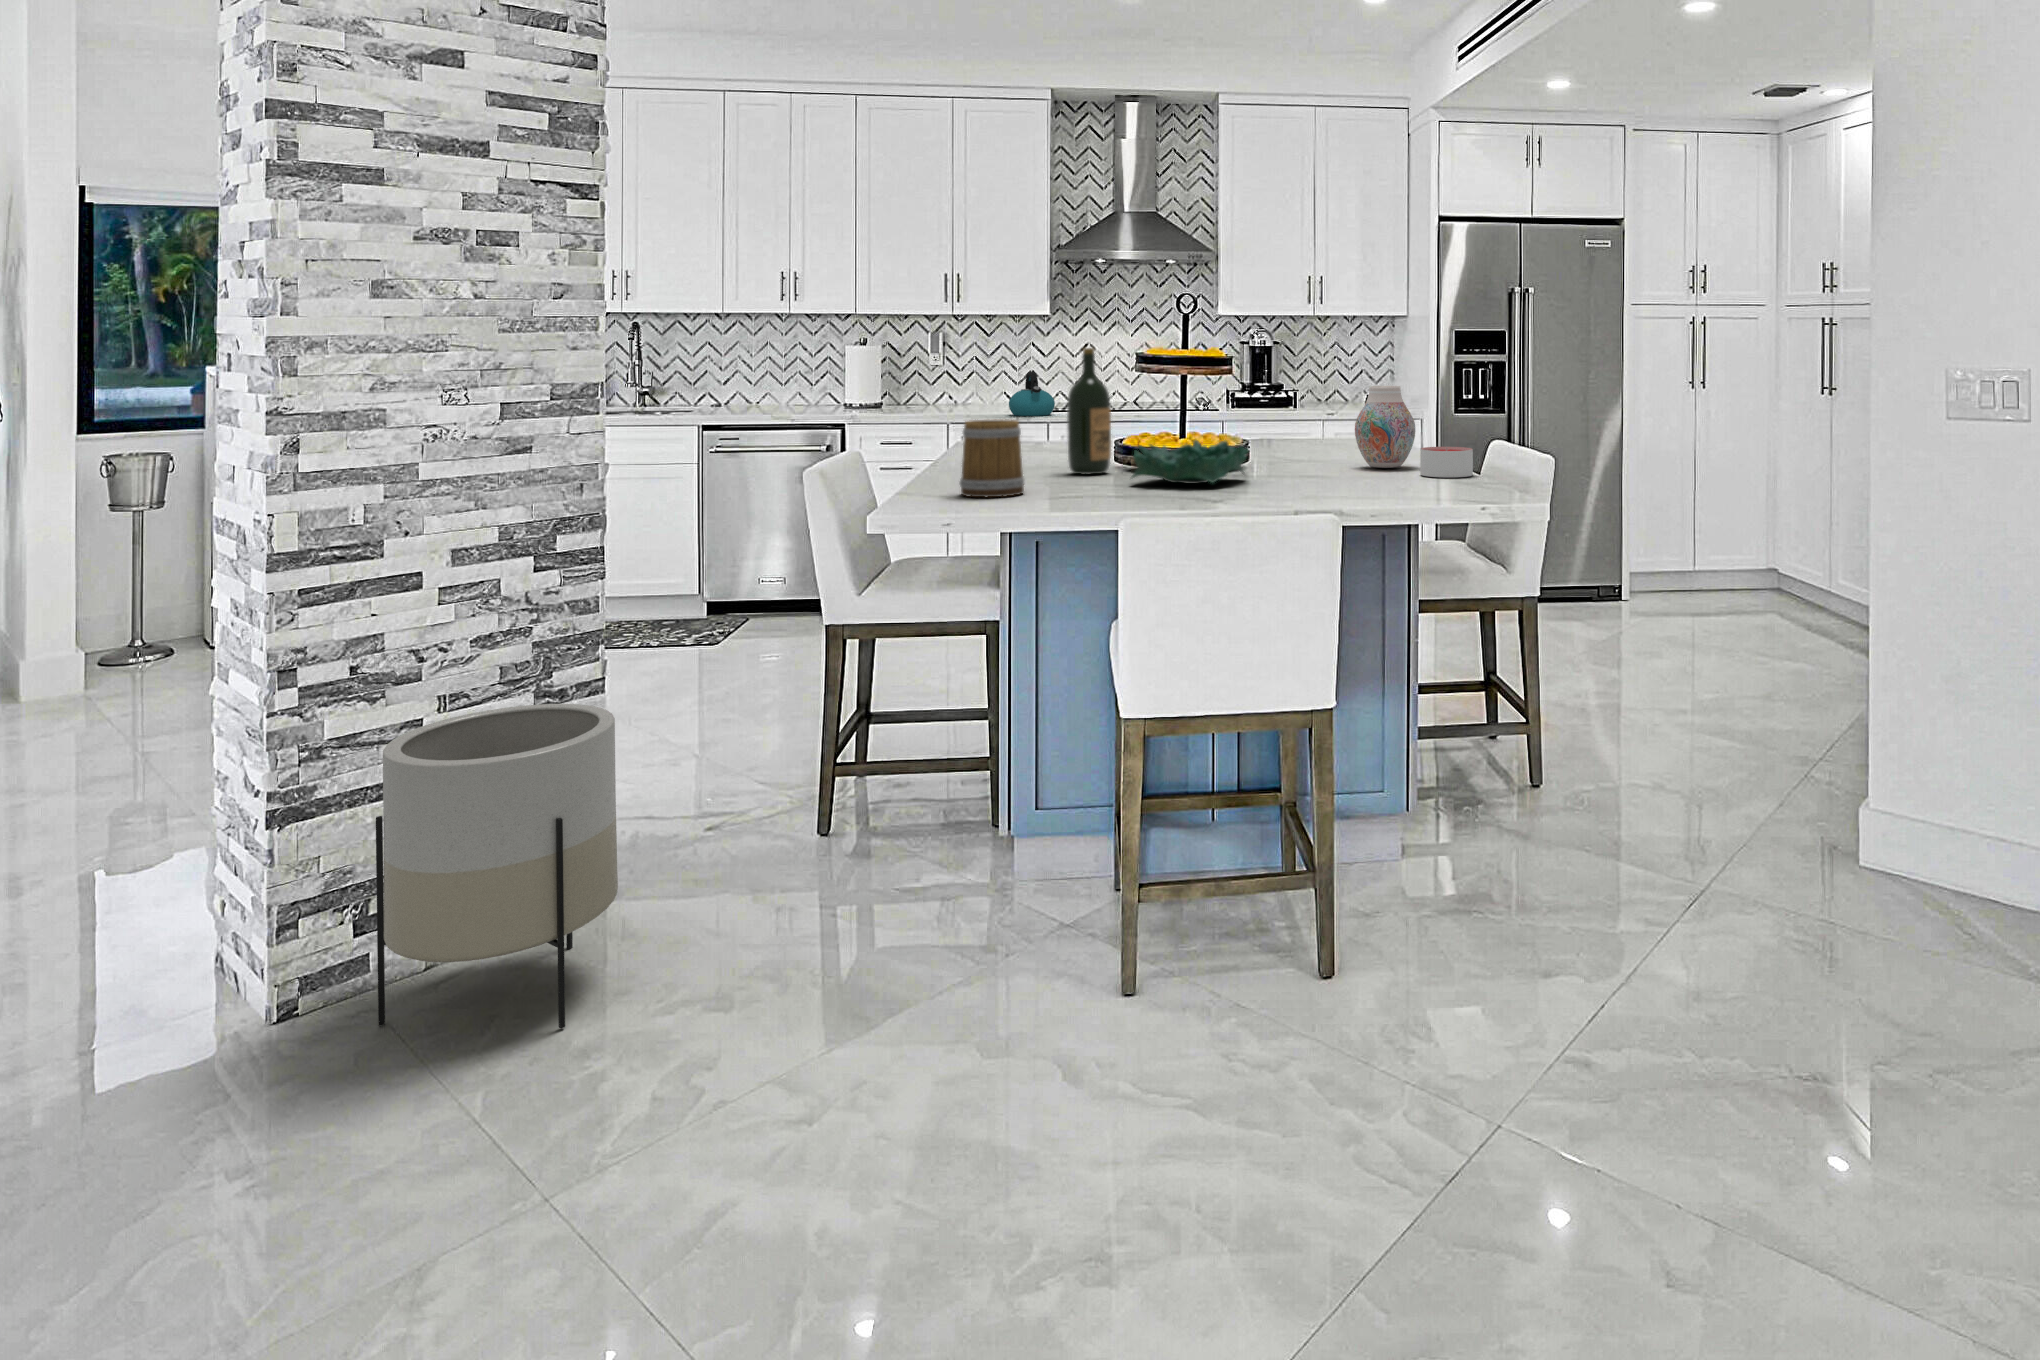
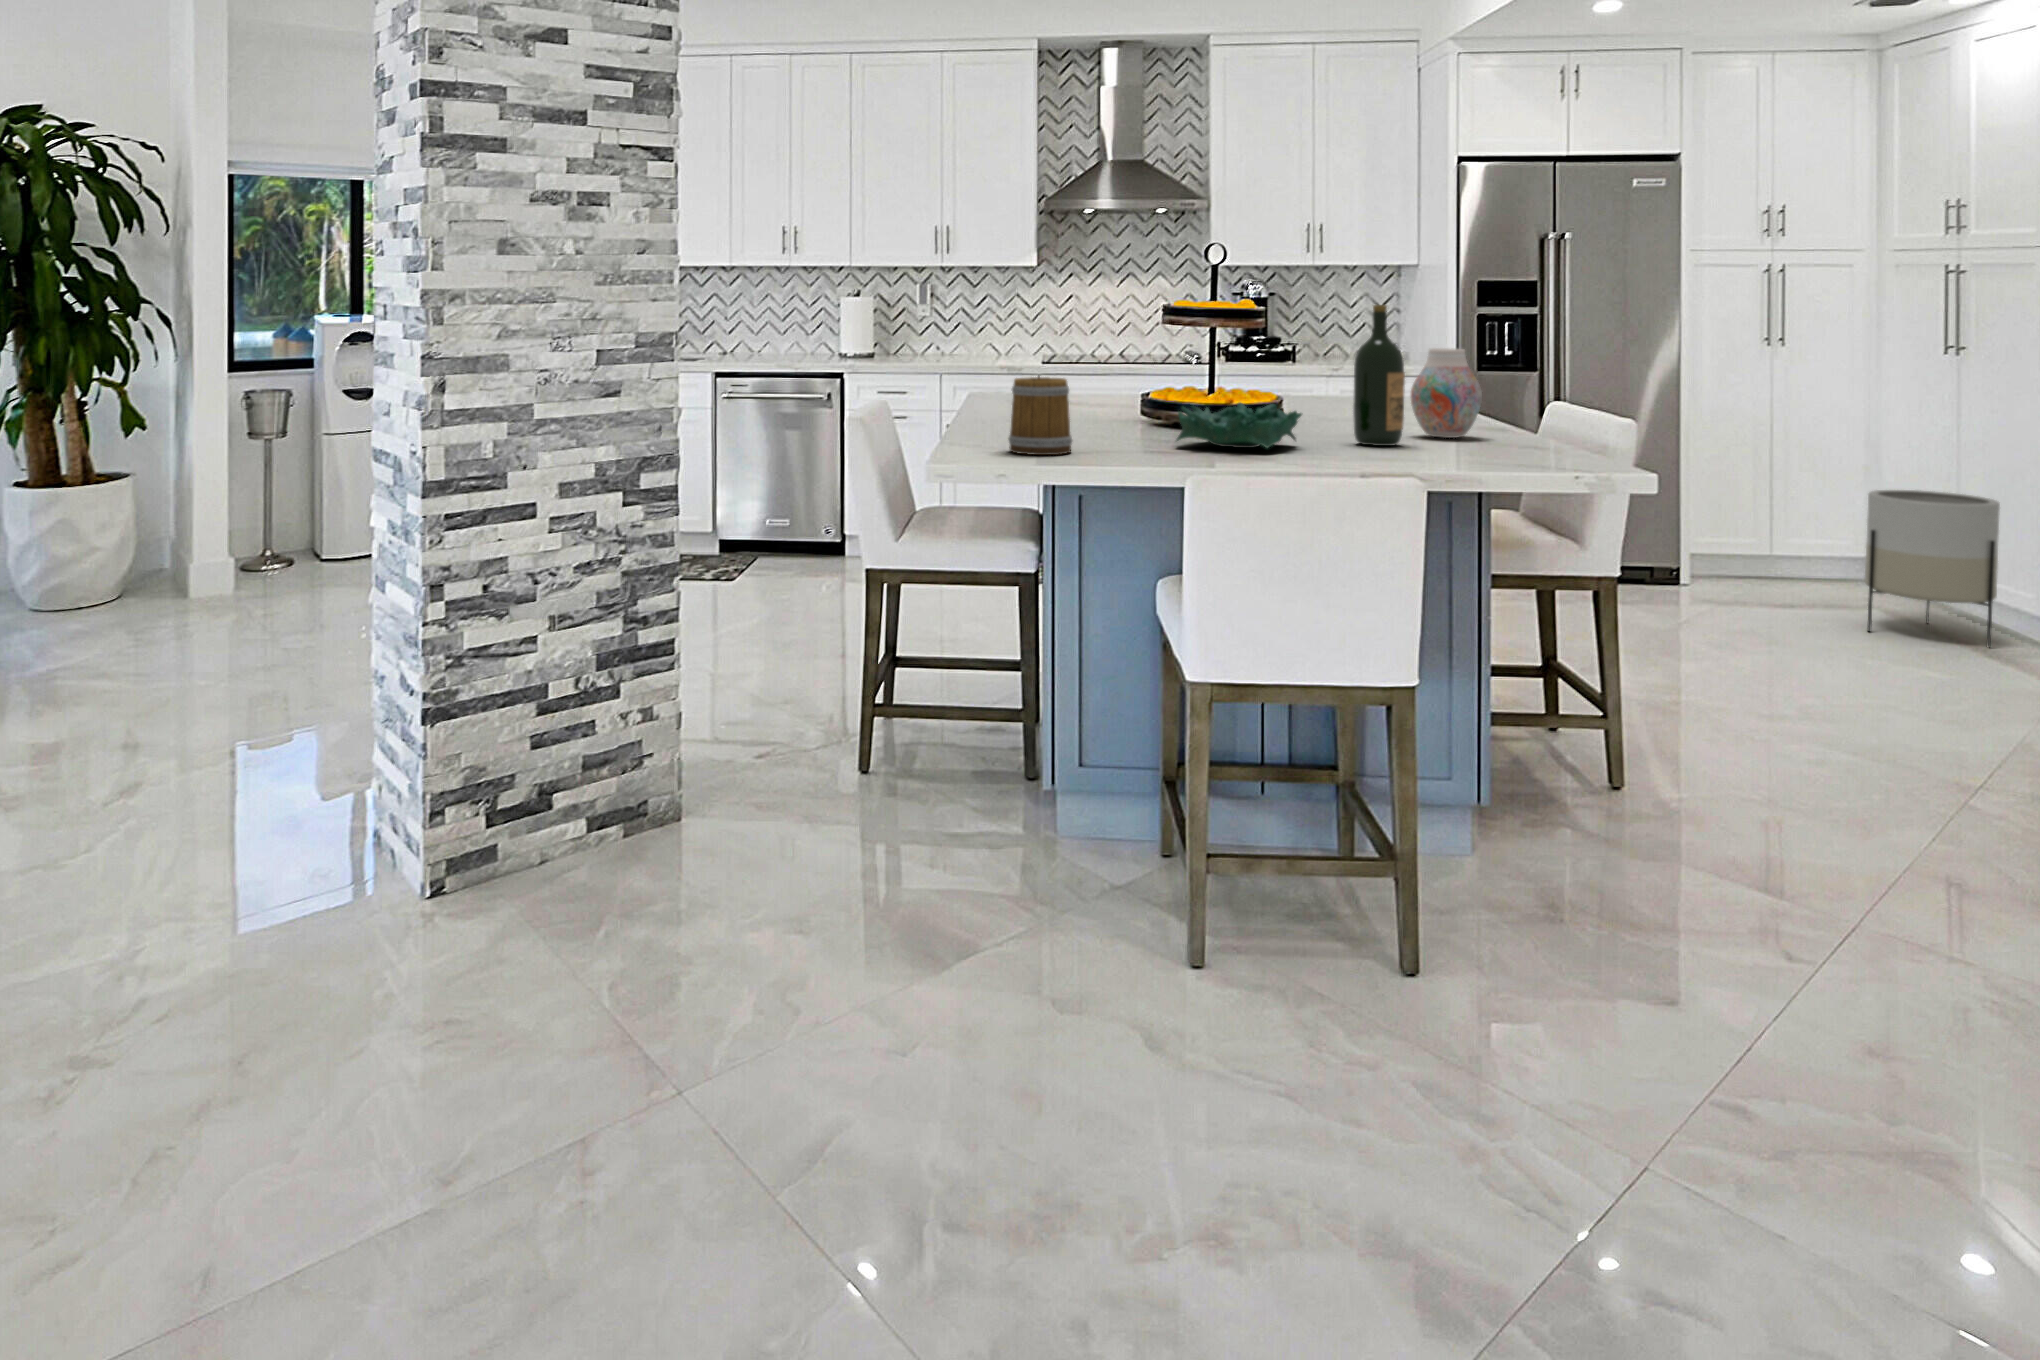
wine bottle: present [1067,348,1111,474] -> present [1353,305,1405,446]
kettle: present [1009,372,1055,416] -> none [994,328,1040,373]
candle: present [1420,447,1473,478] -> none [1493,416,1557,450]
planter: present [376,704,618,1029] -> present [1865,490,2000,647]

